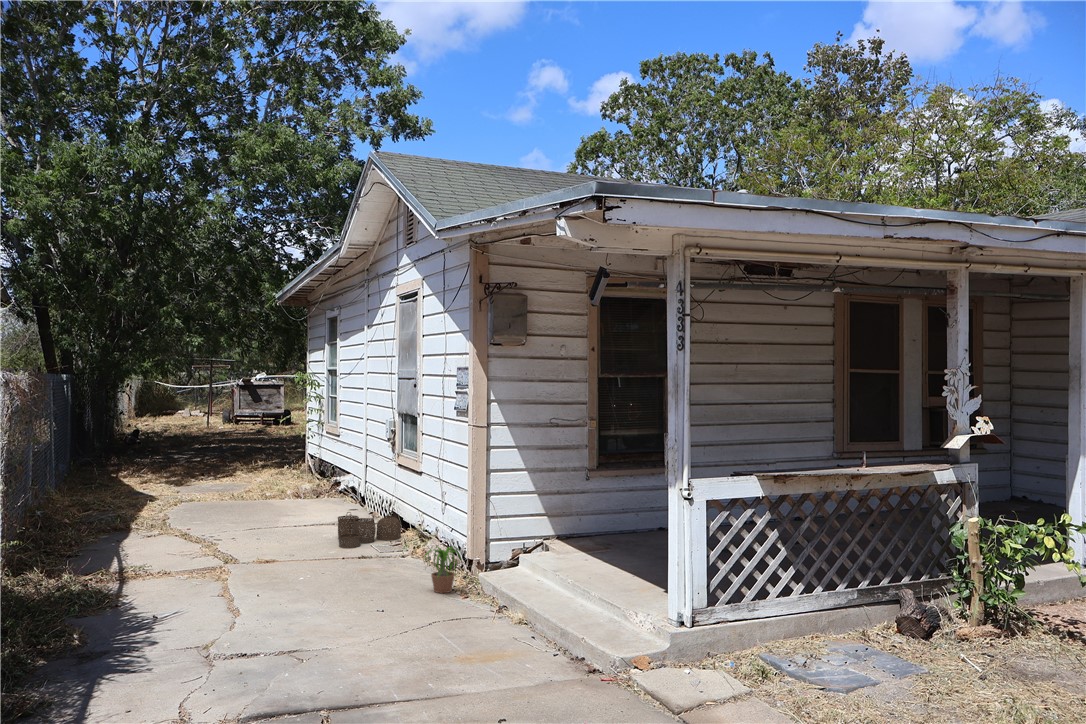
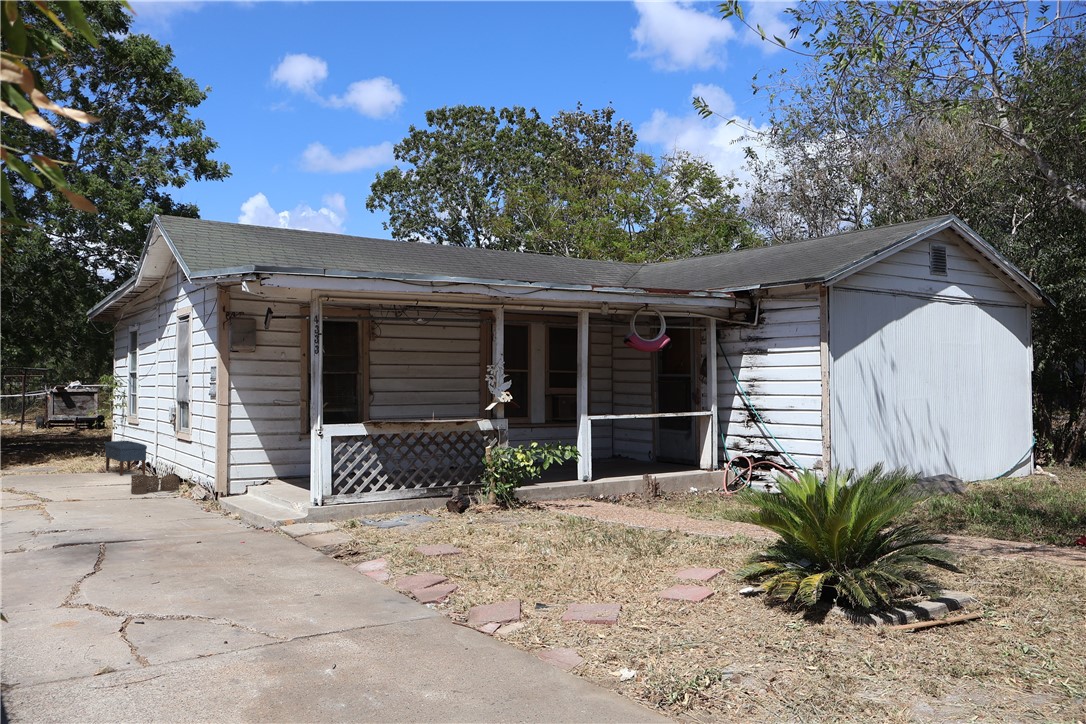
bench: none [298,455,350,504] -> present [105,441,147,476]
potted plant: present [424,547,461,593] -> none [179,480,213,509]

